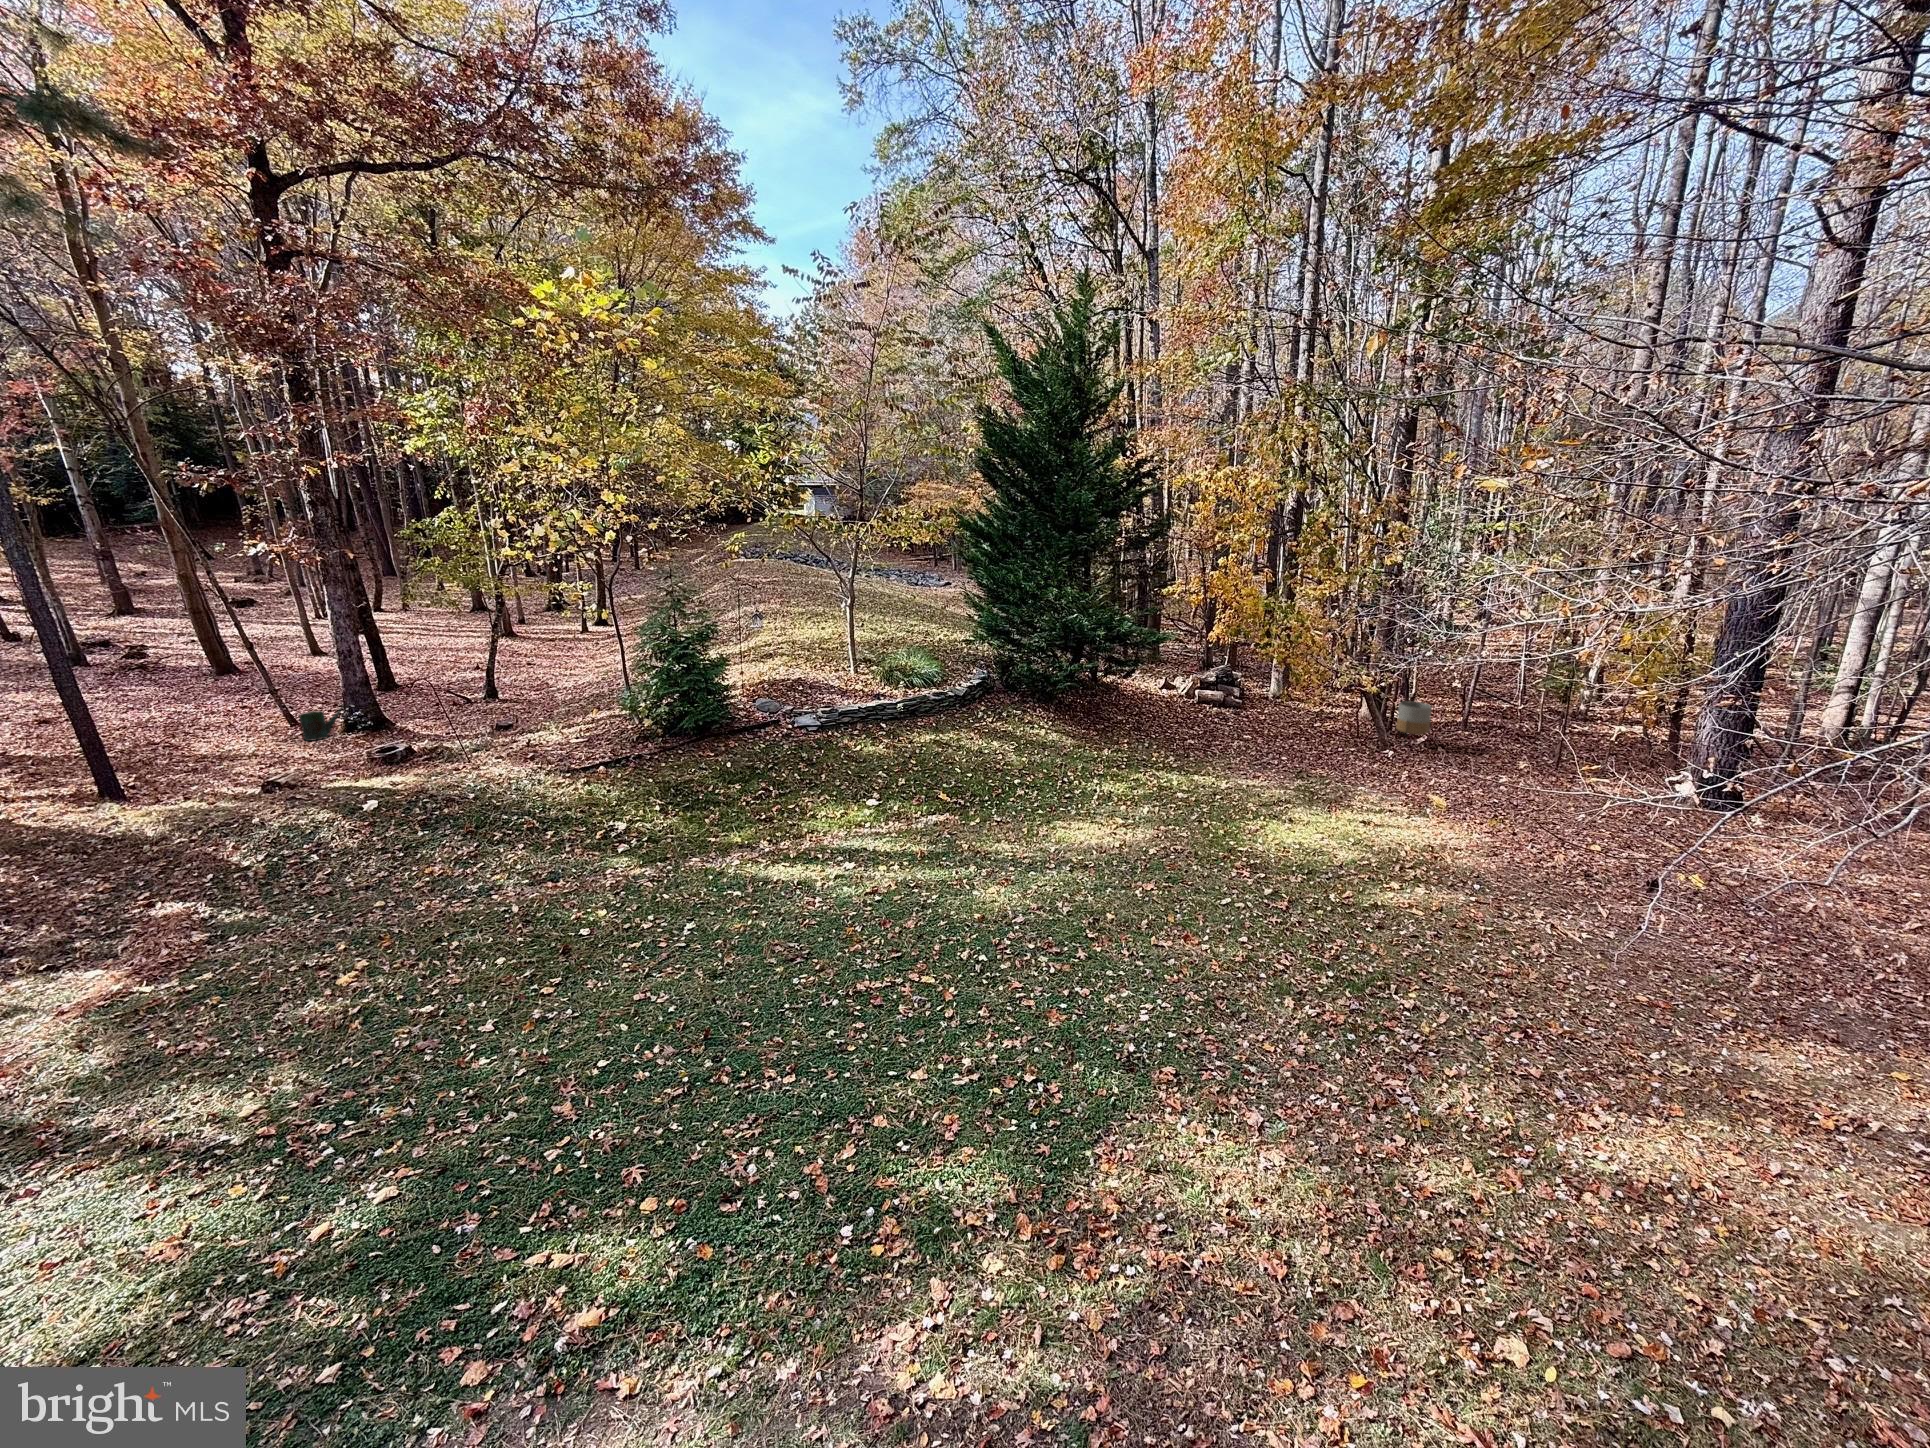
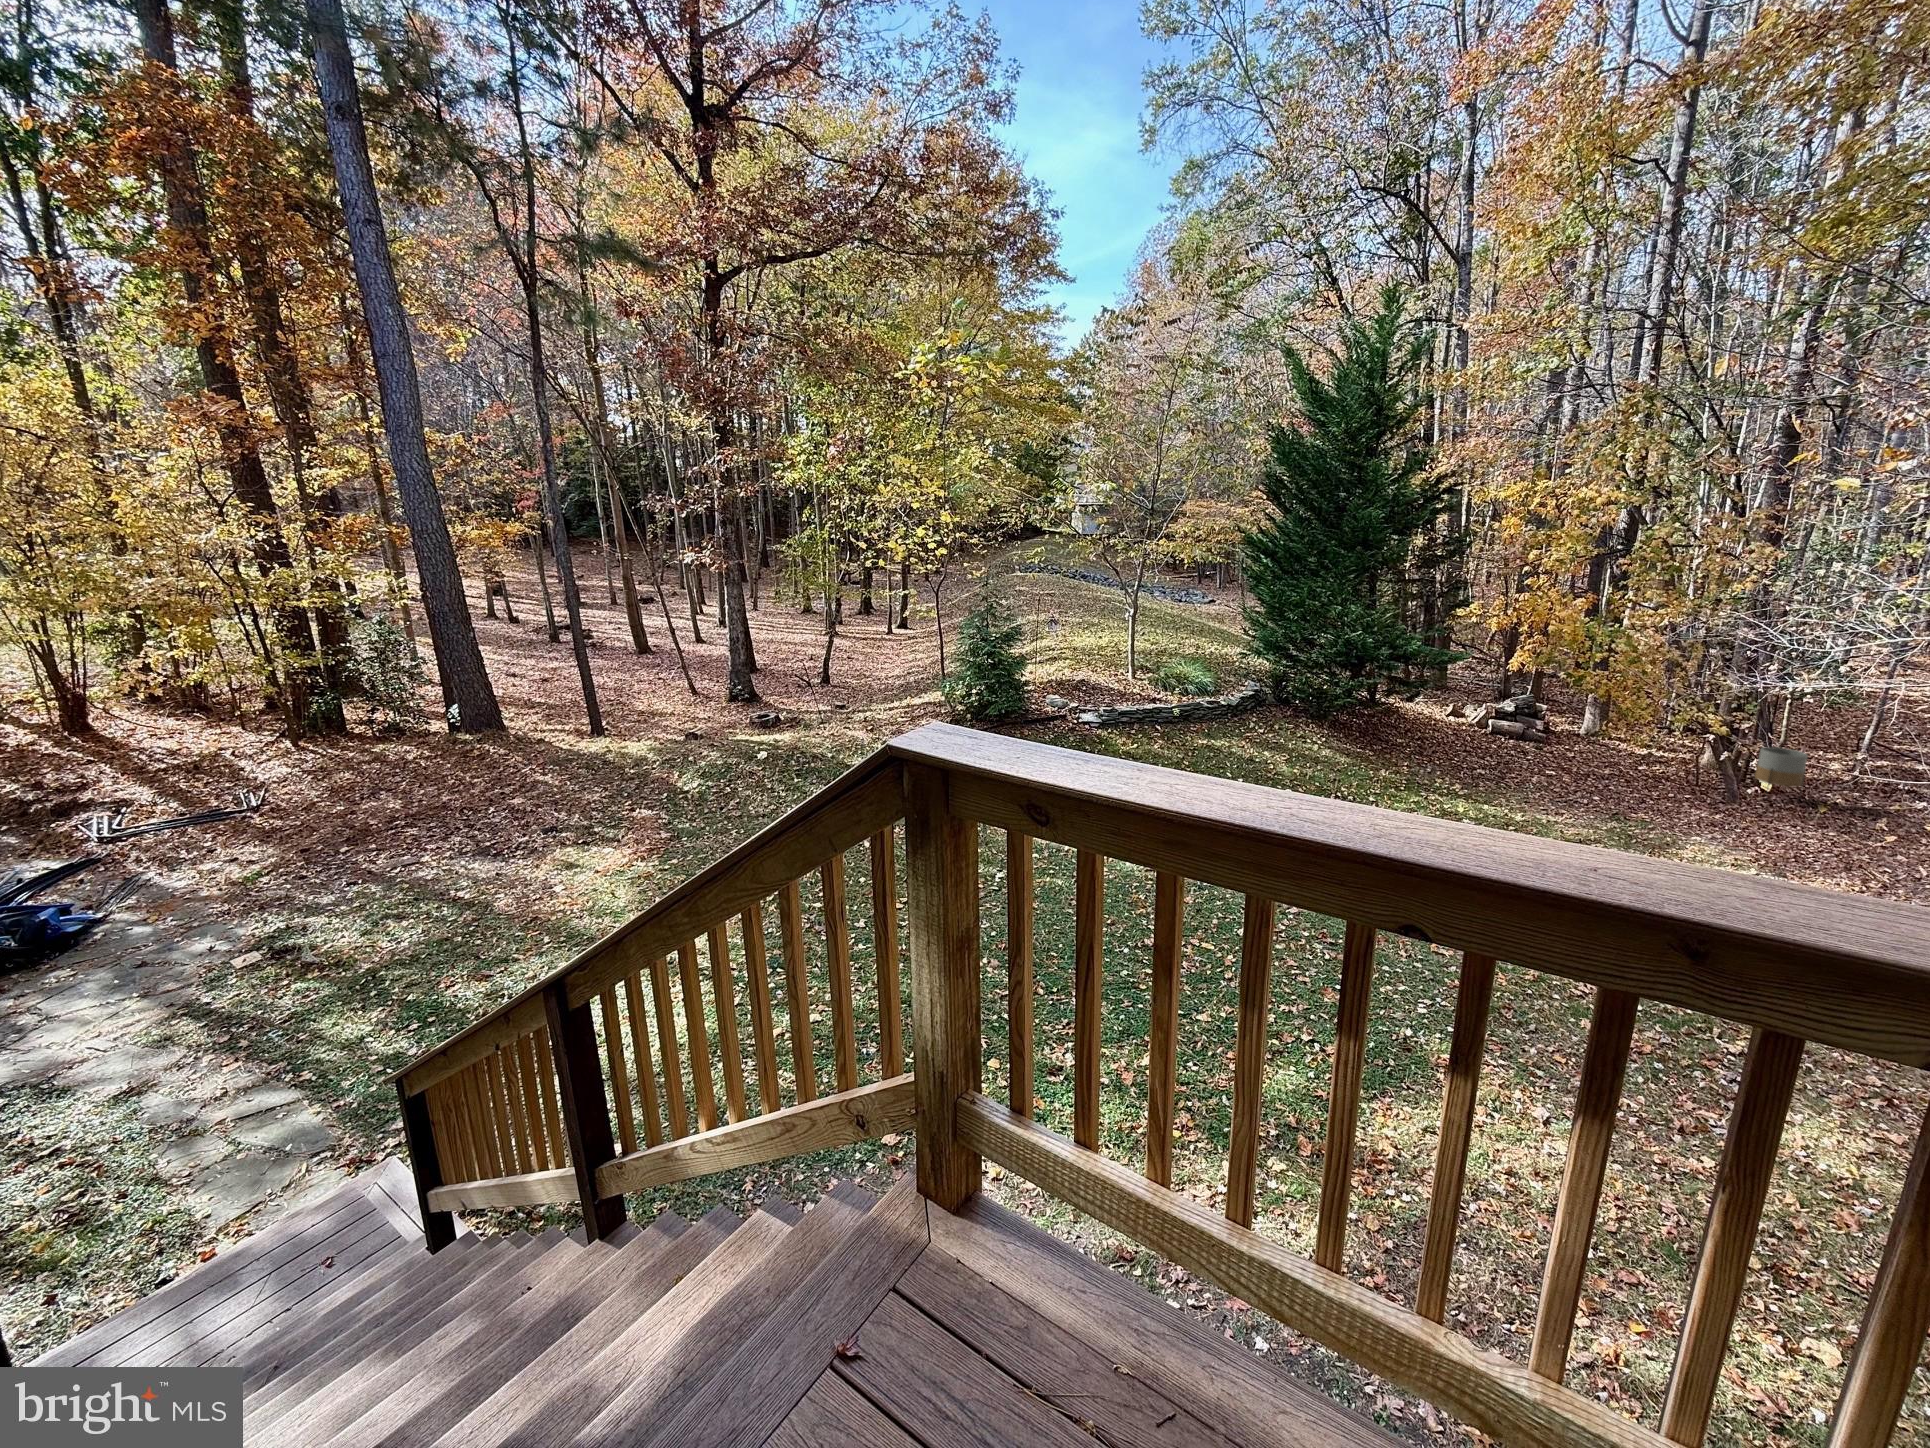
watering can: present [299,705,345,741] -> none [696,679,733,707]

